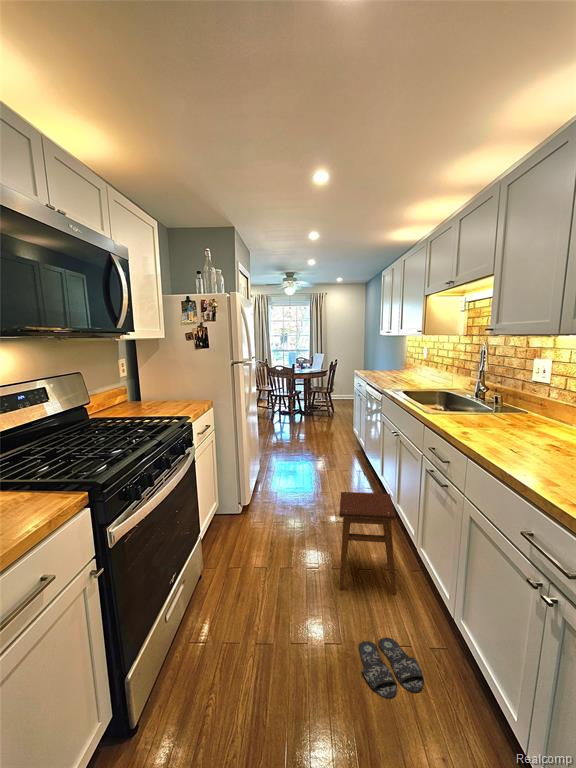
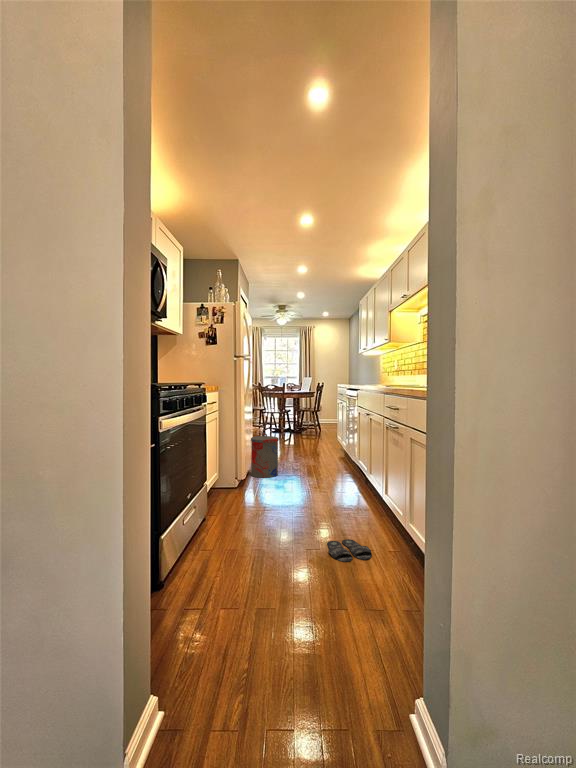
trash can: none [256,443,289,497] -> present [251,433,279,478]
stool: present [339,492,396,594] -> none [316,451,359,523]

